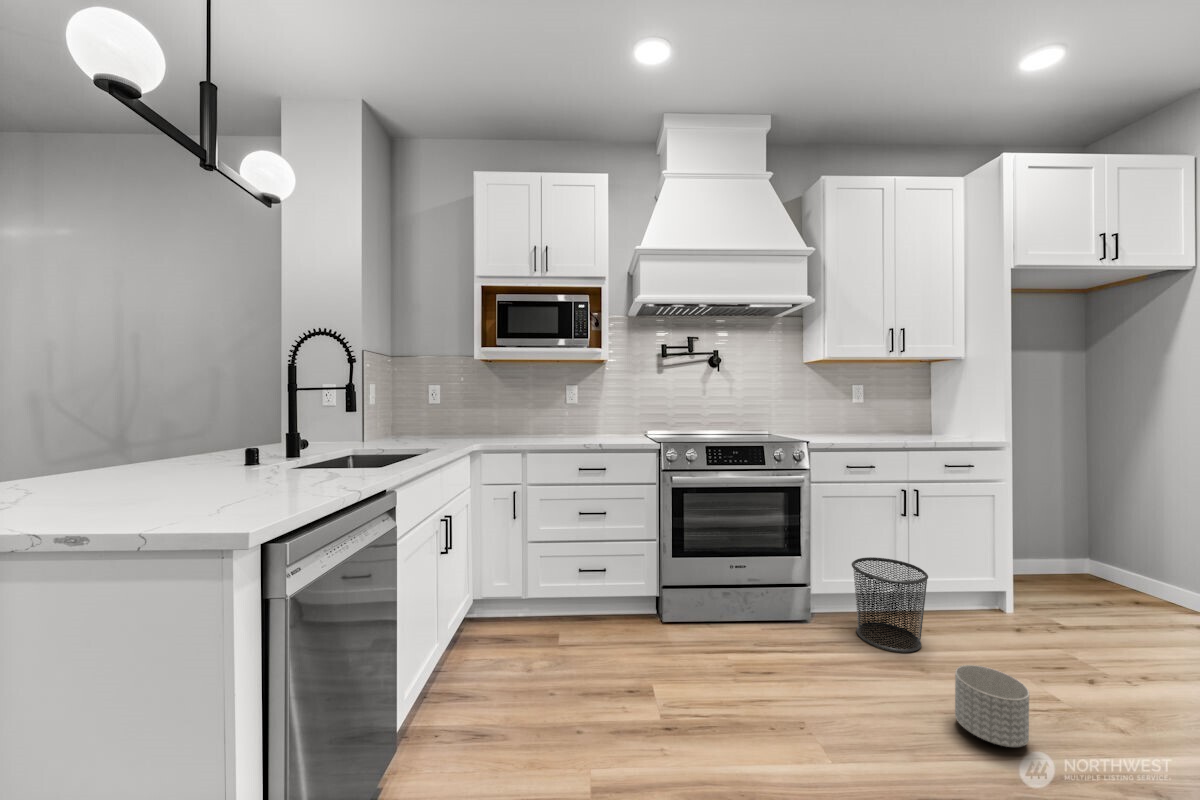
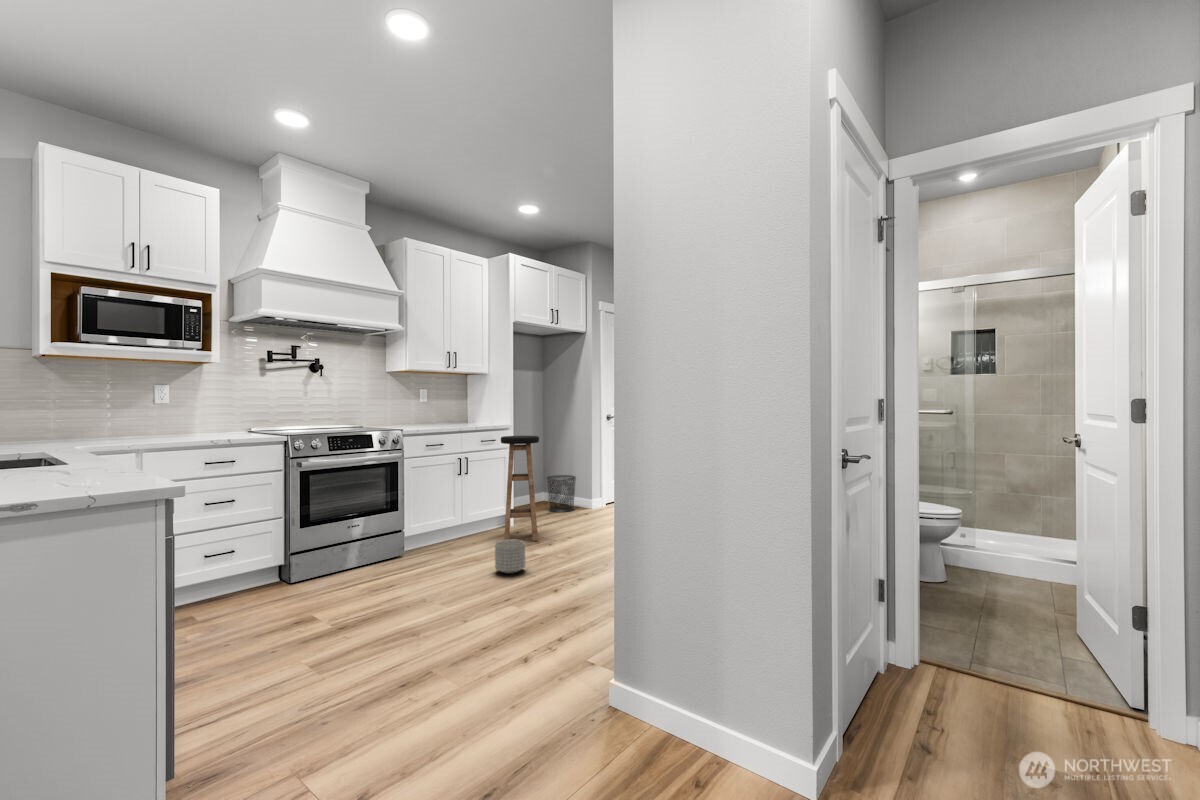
bar stool: none [983,461,1070,660] -> present [501,436,539,541]
waste bin: present [852,557,928,652] -> present [546,475,576,512]

